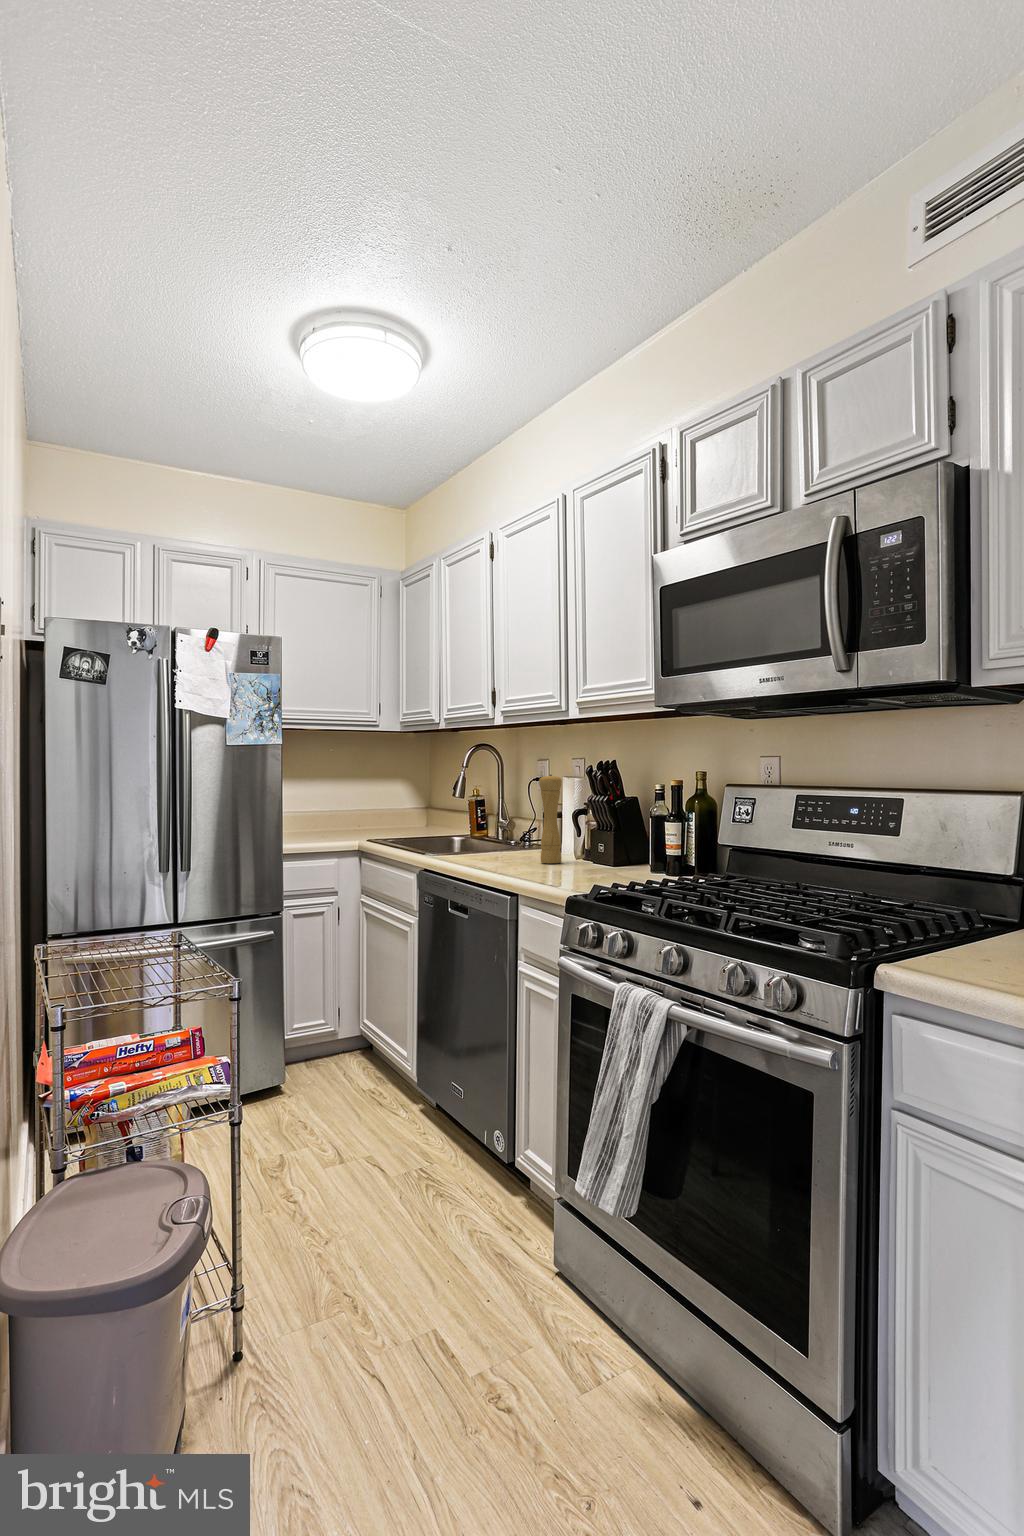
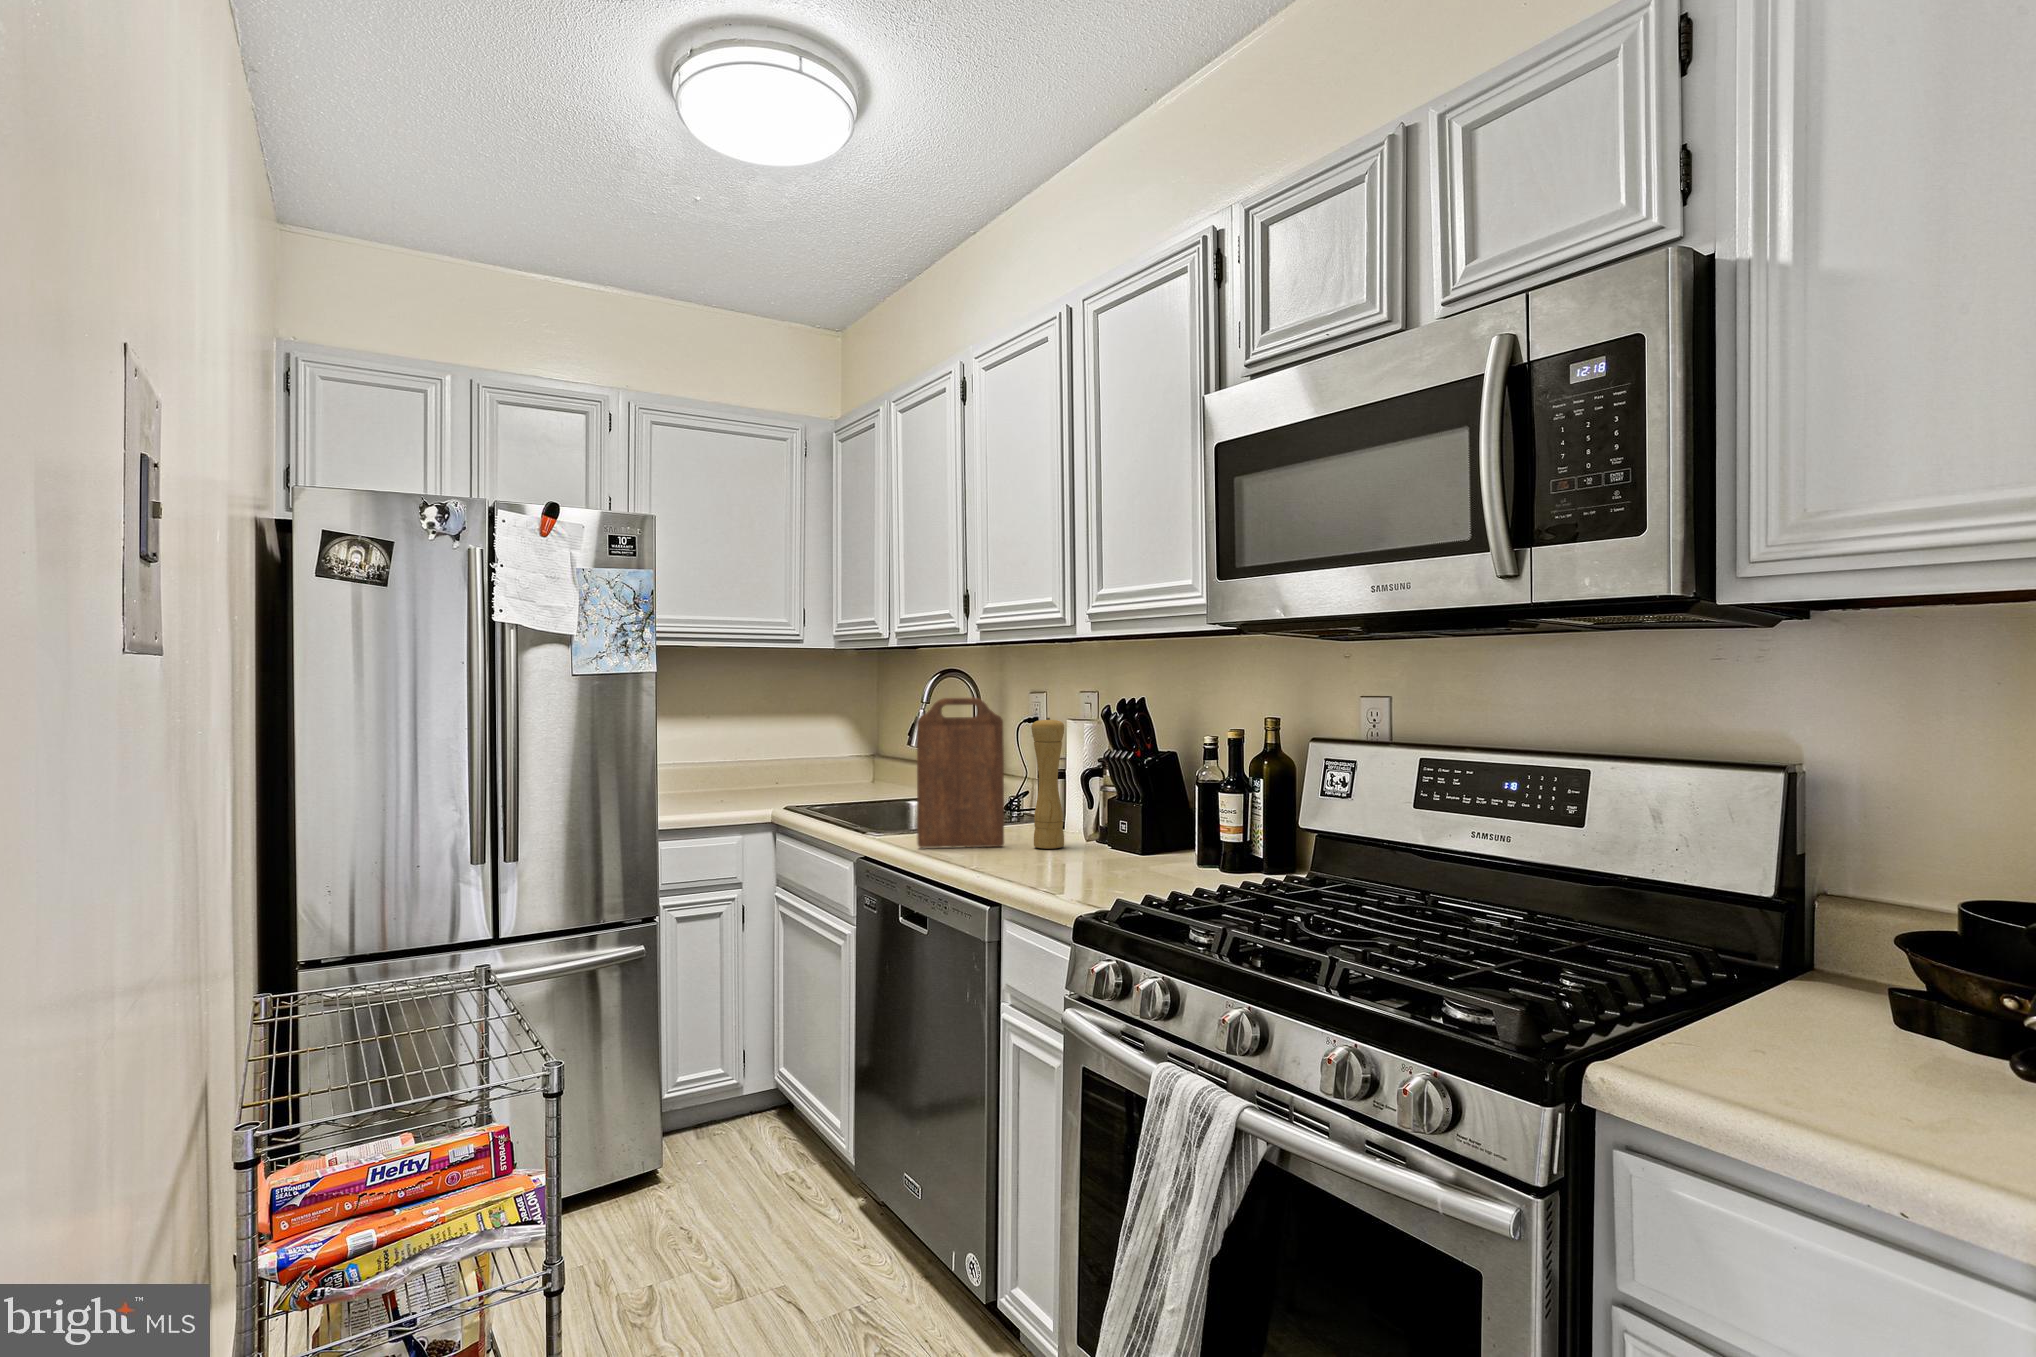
cutting board: none [461,761,521,863] -> present [916,698,1004,848]

